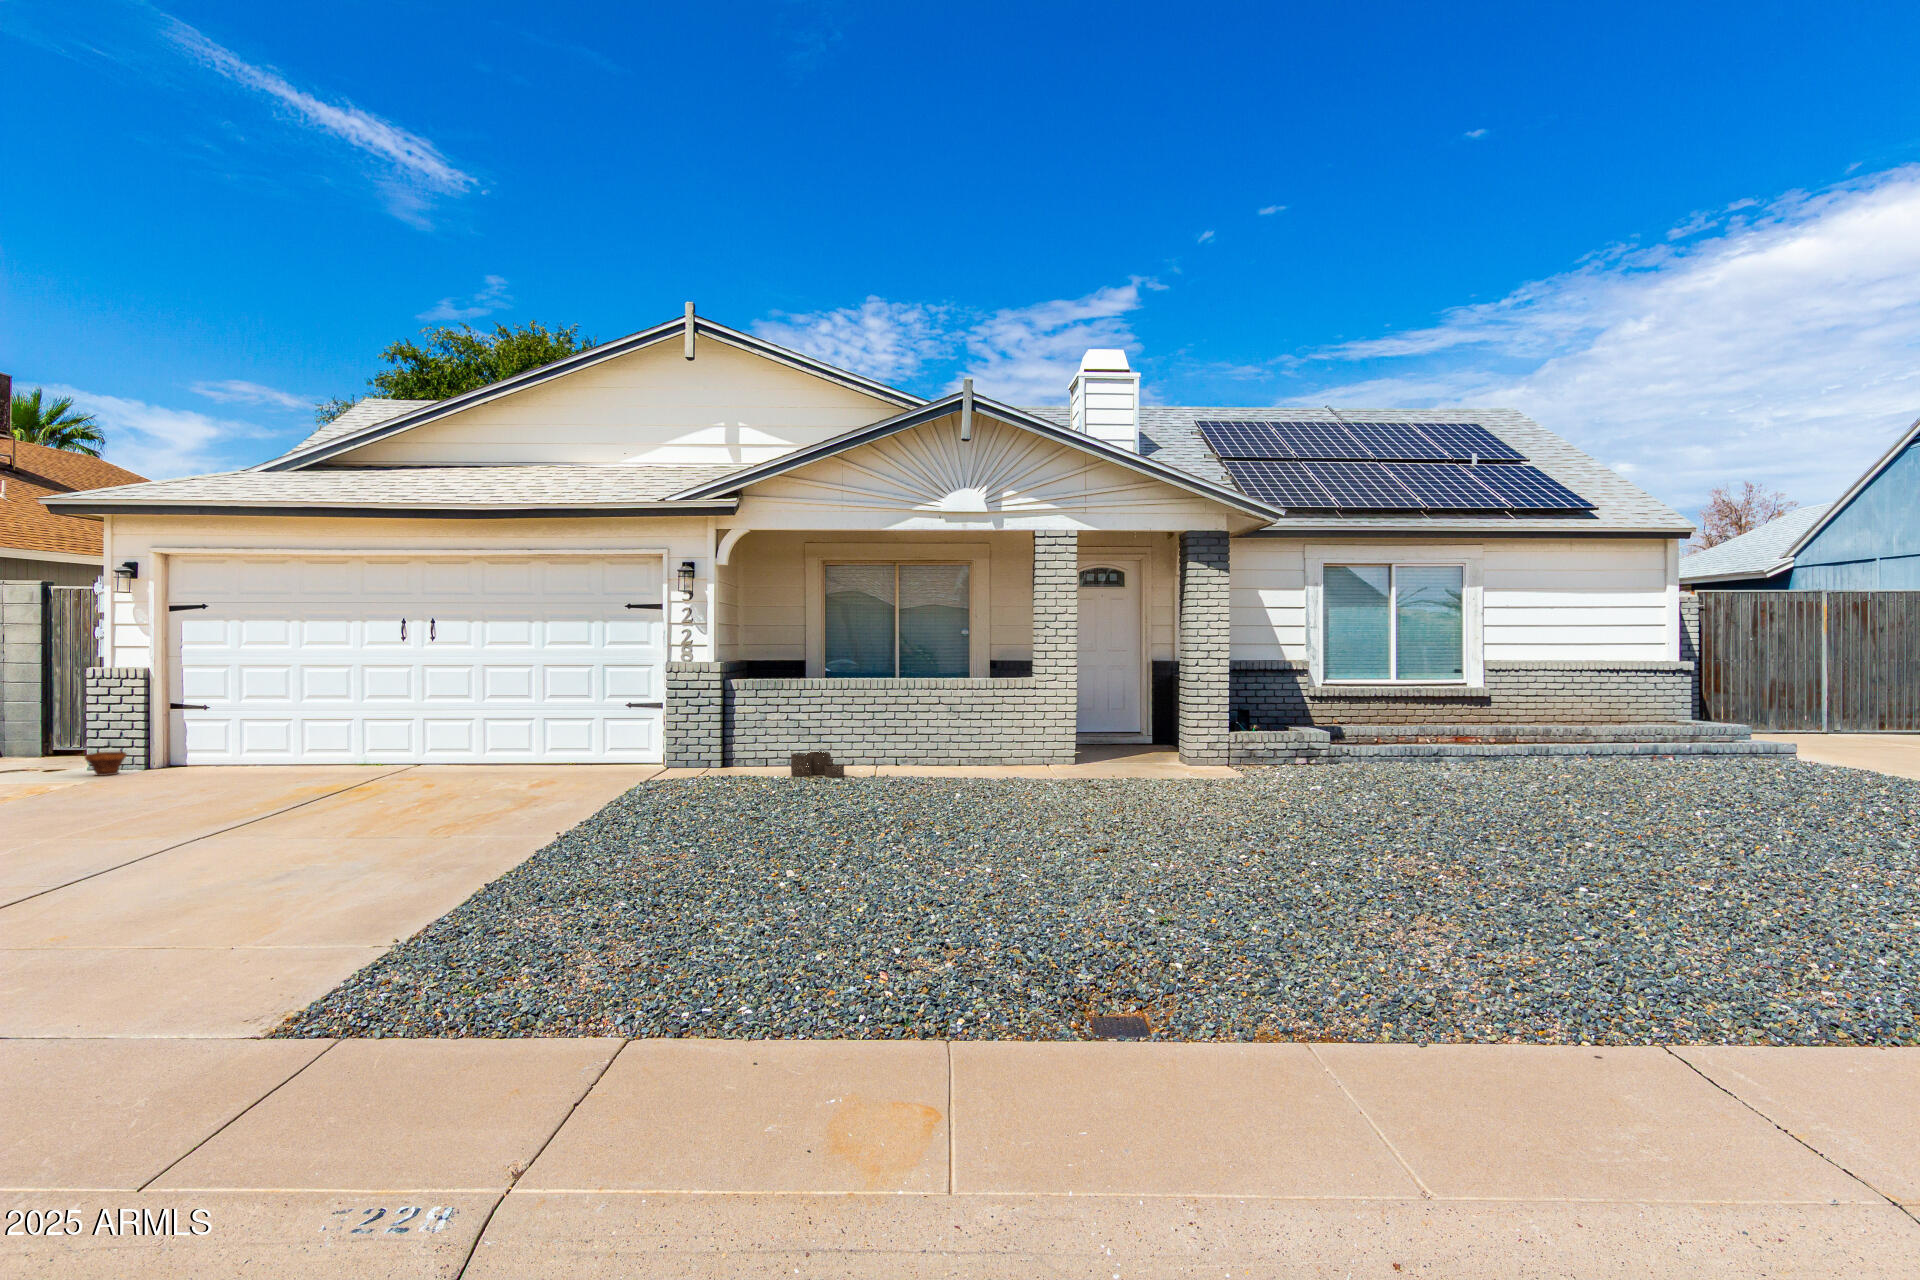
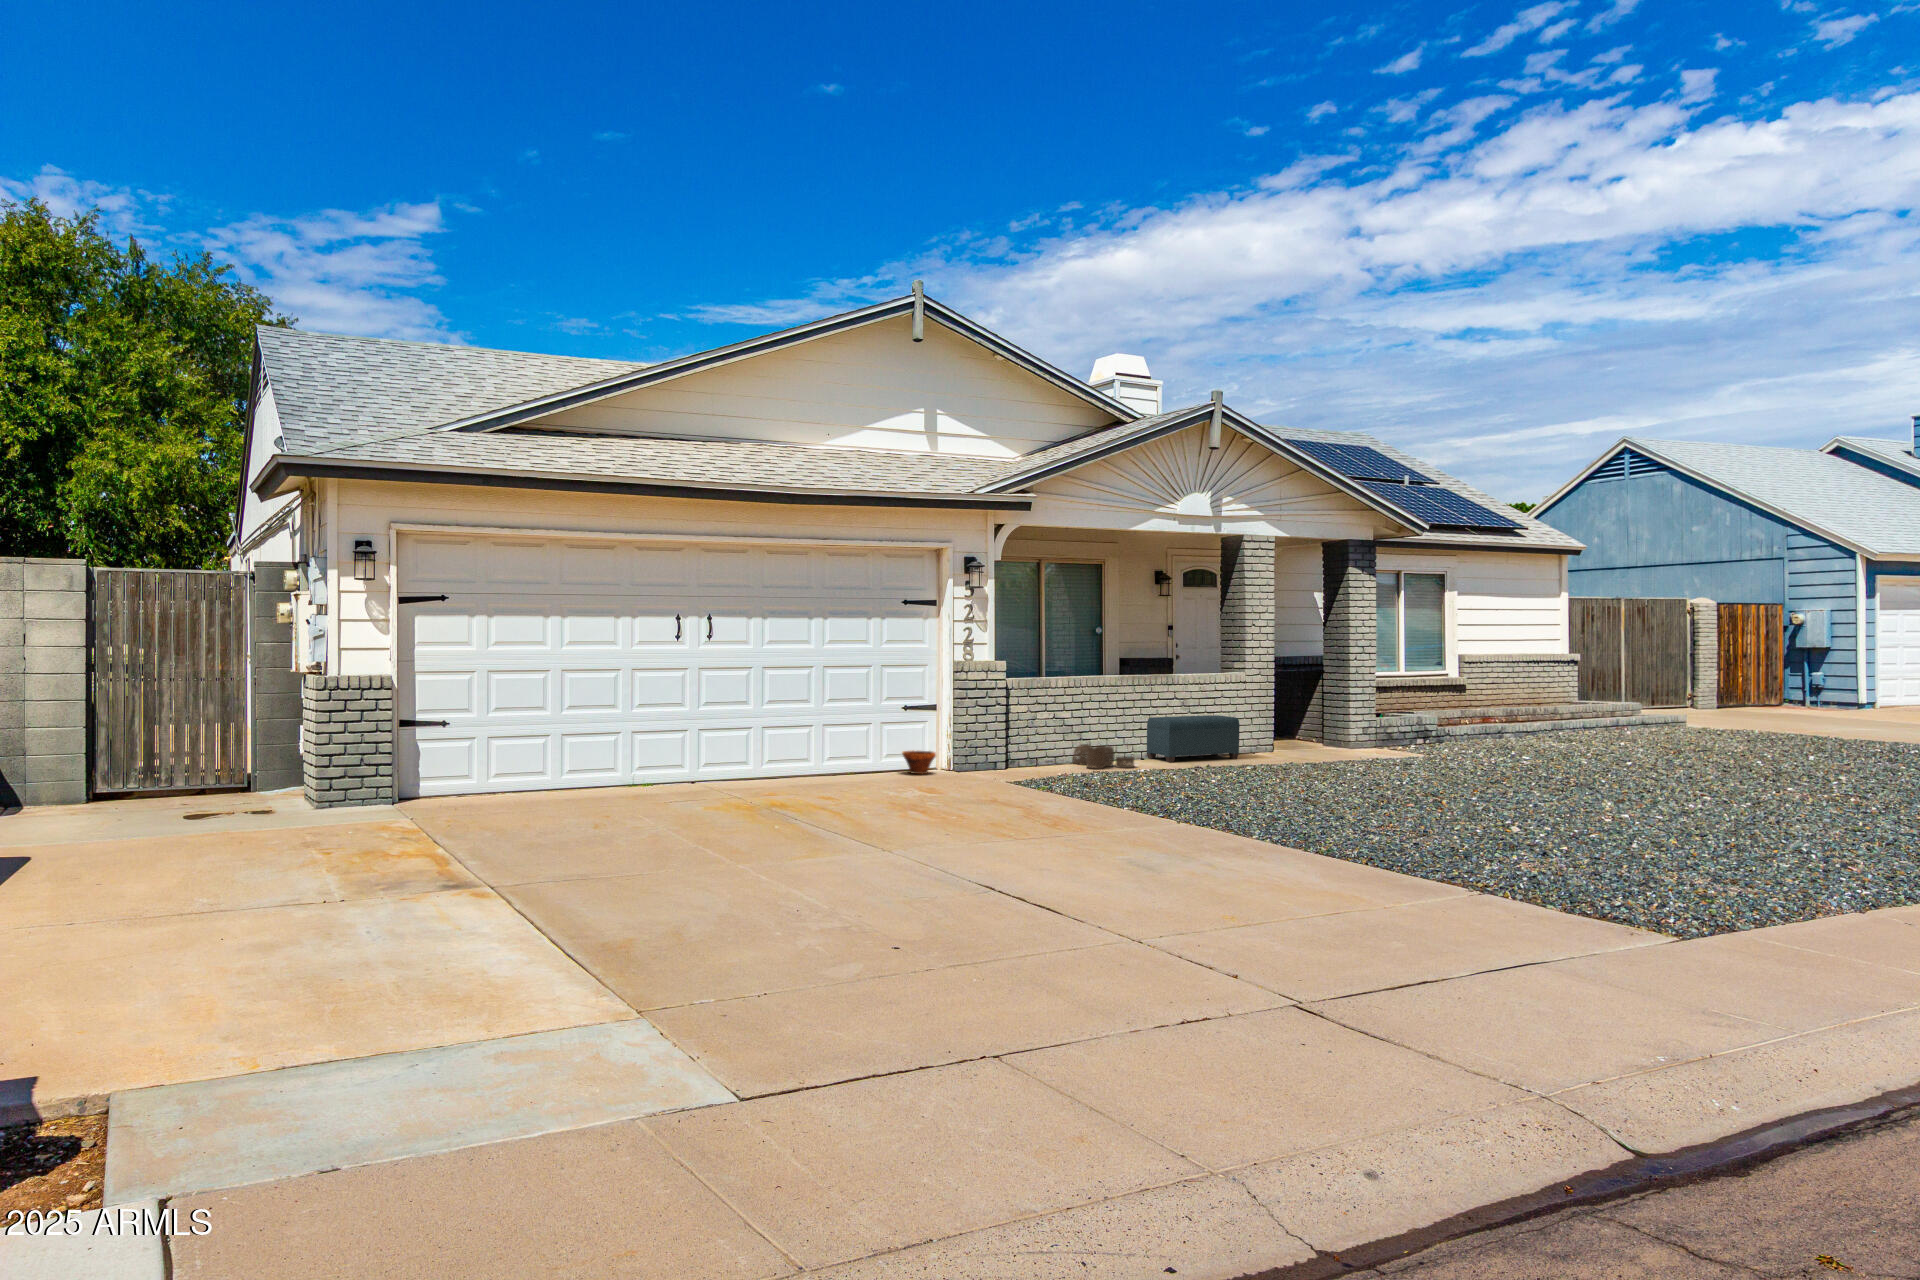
bench: none [902,724,998,774] -> present [1147,715,1240,762]
planter: present [85,752,127,776] -> present [902,751,936,774]

